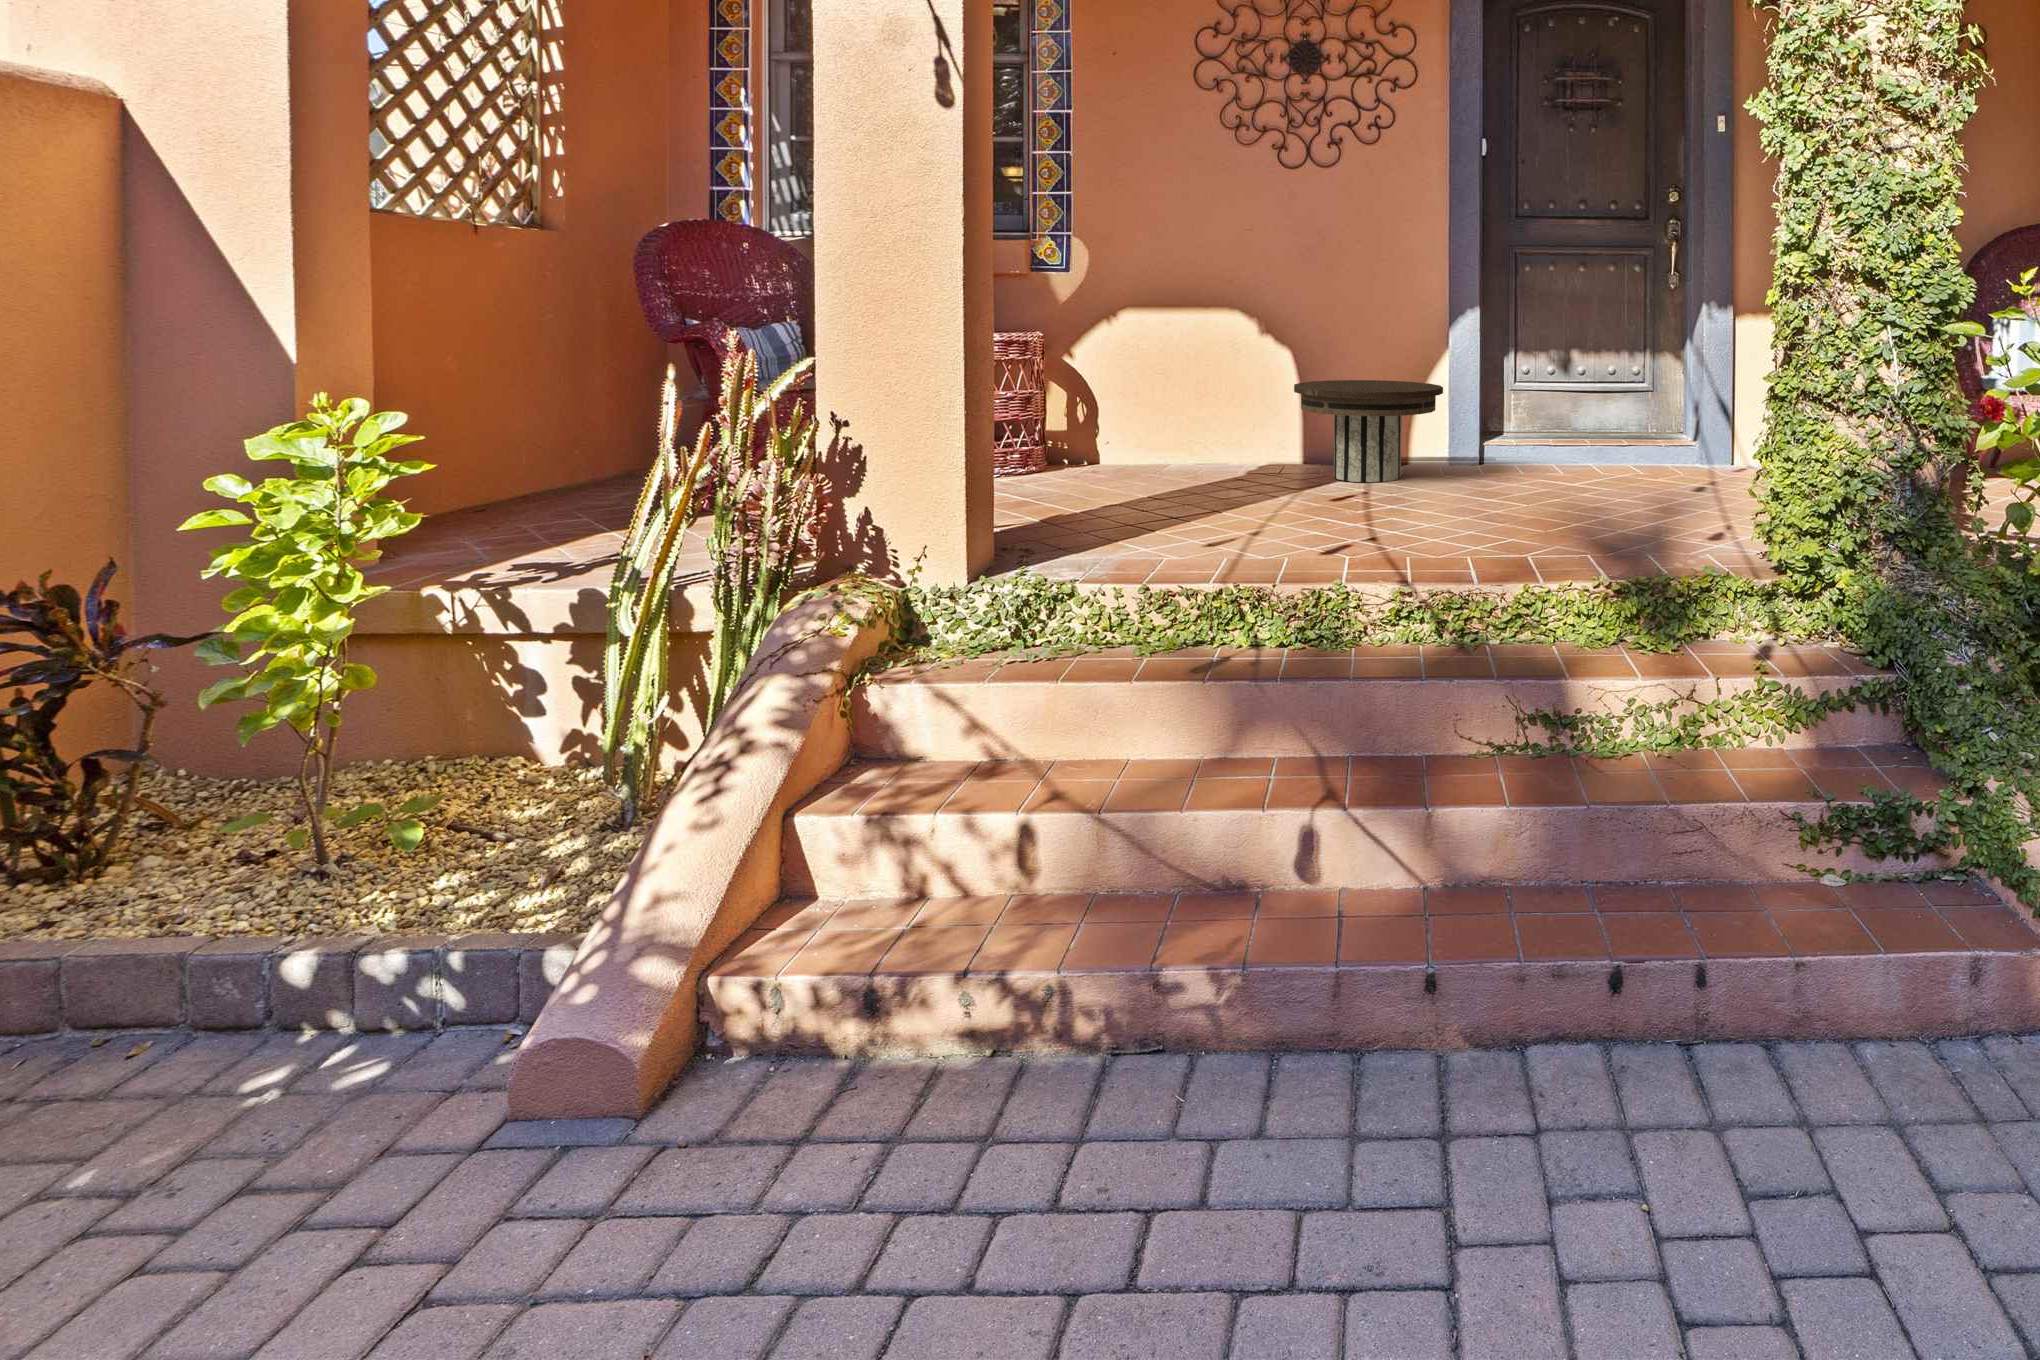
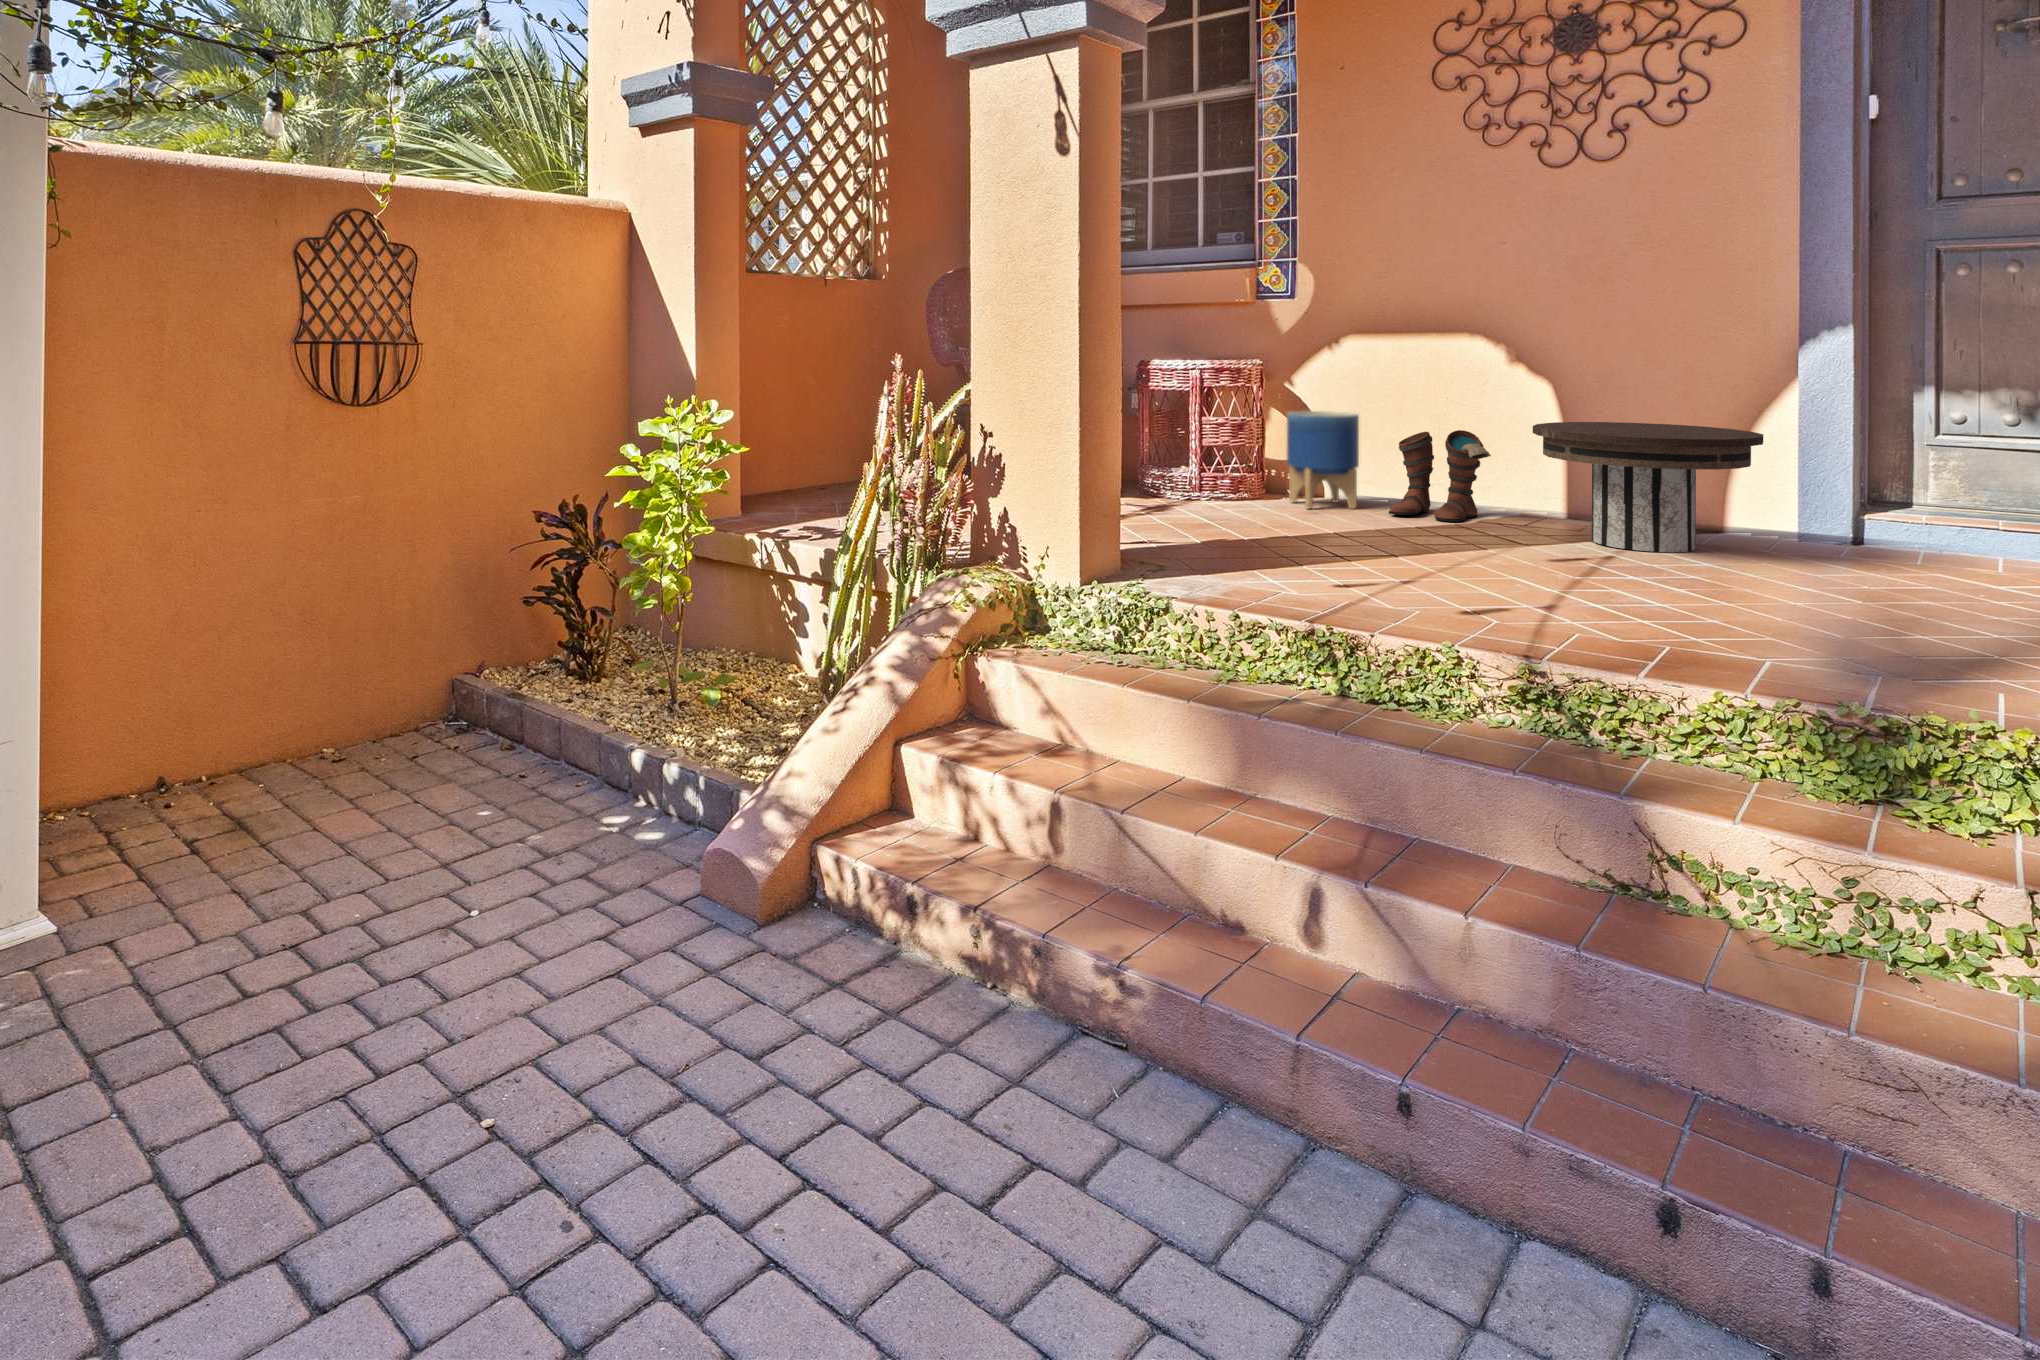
planter: none [1075,380,1140,475] -> present [1287,411,1359,509]
boots: none [1171,392,1254,474] -> present [1389,430,1491,521]

